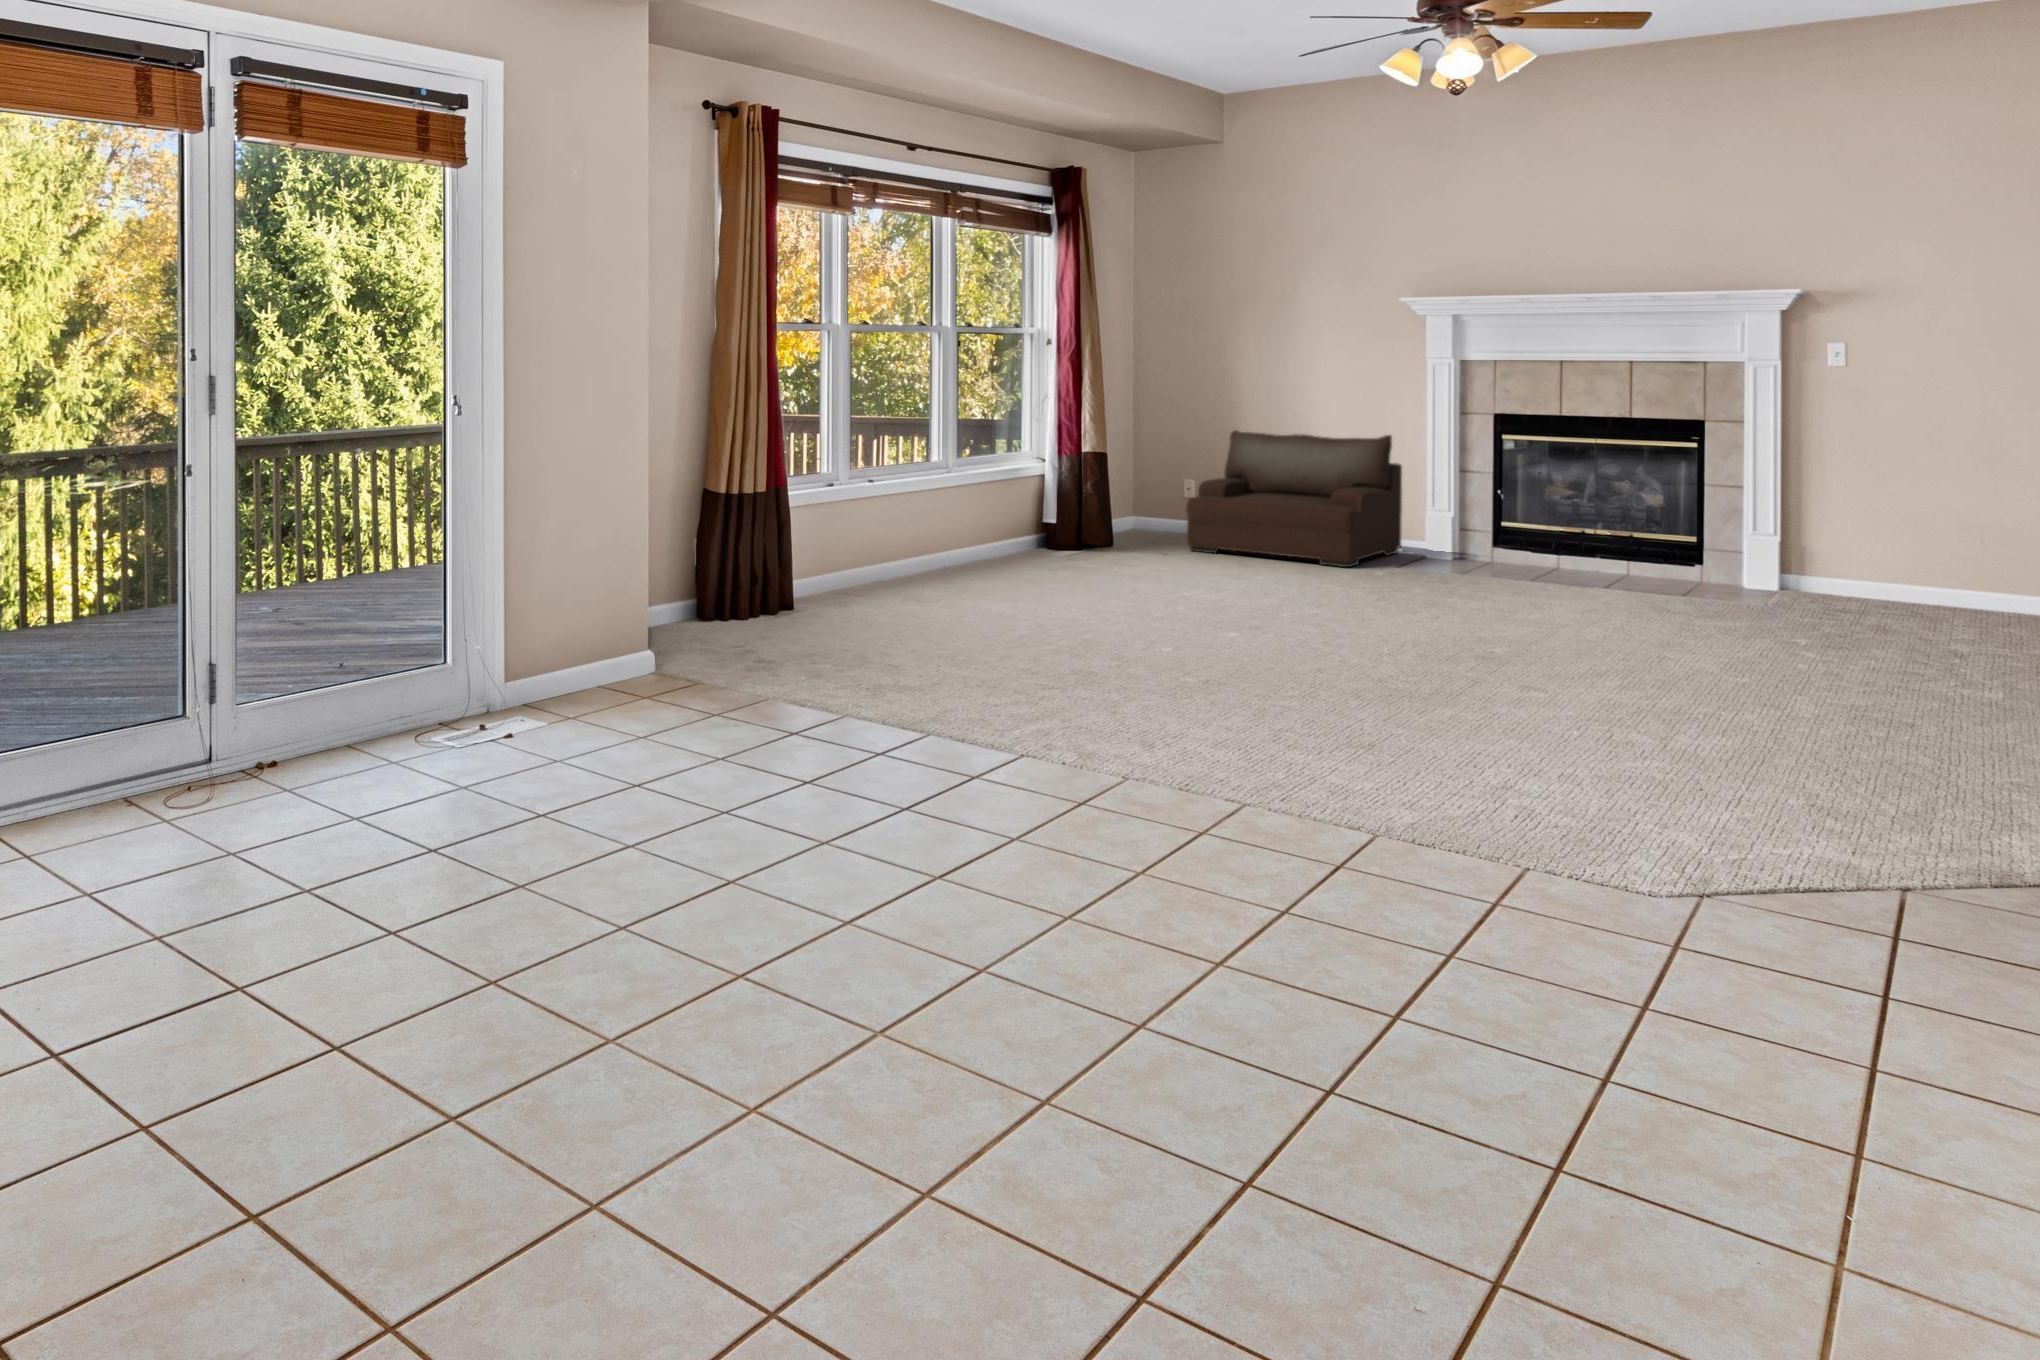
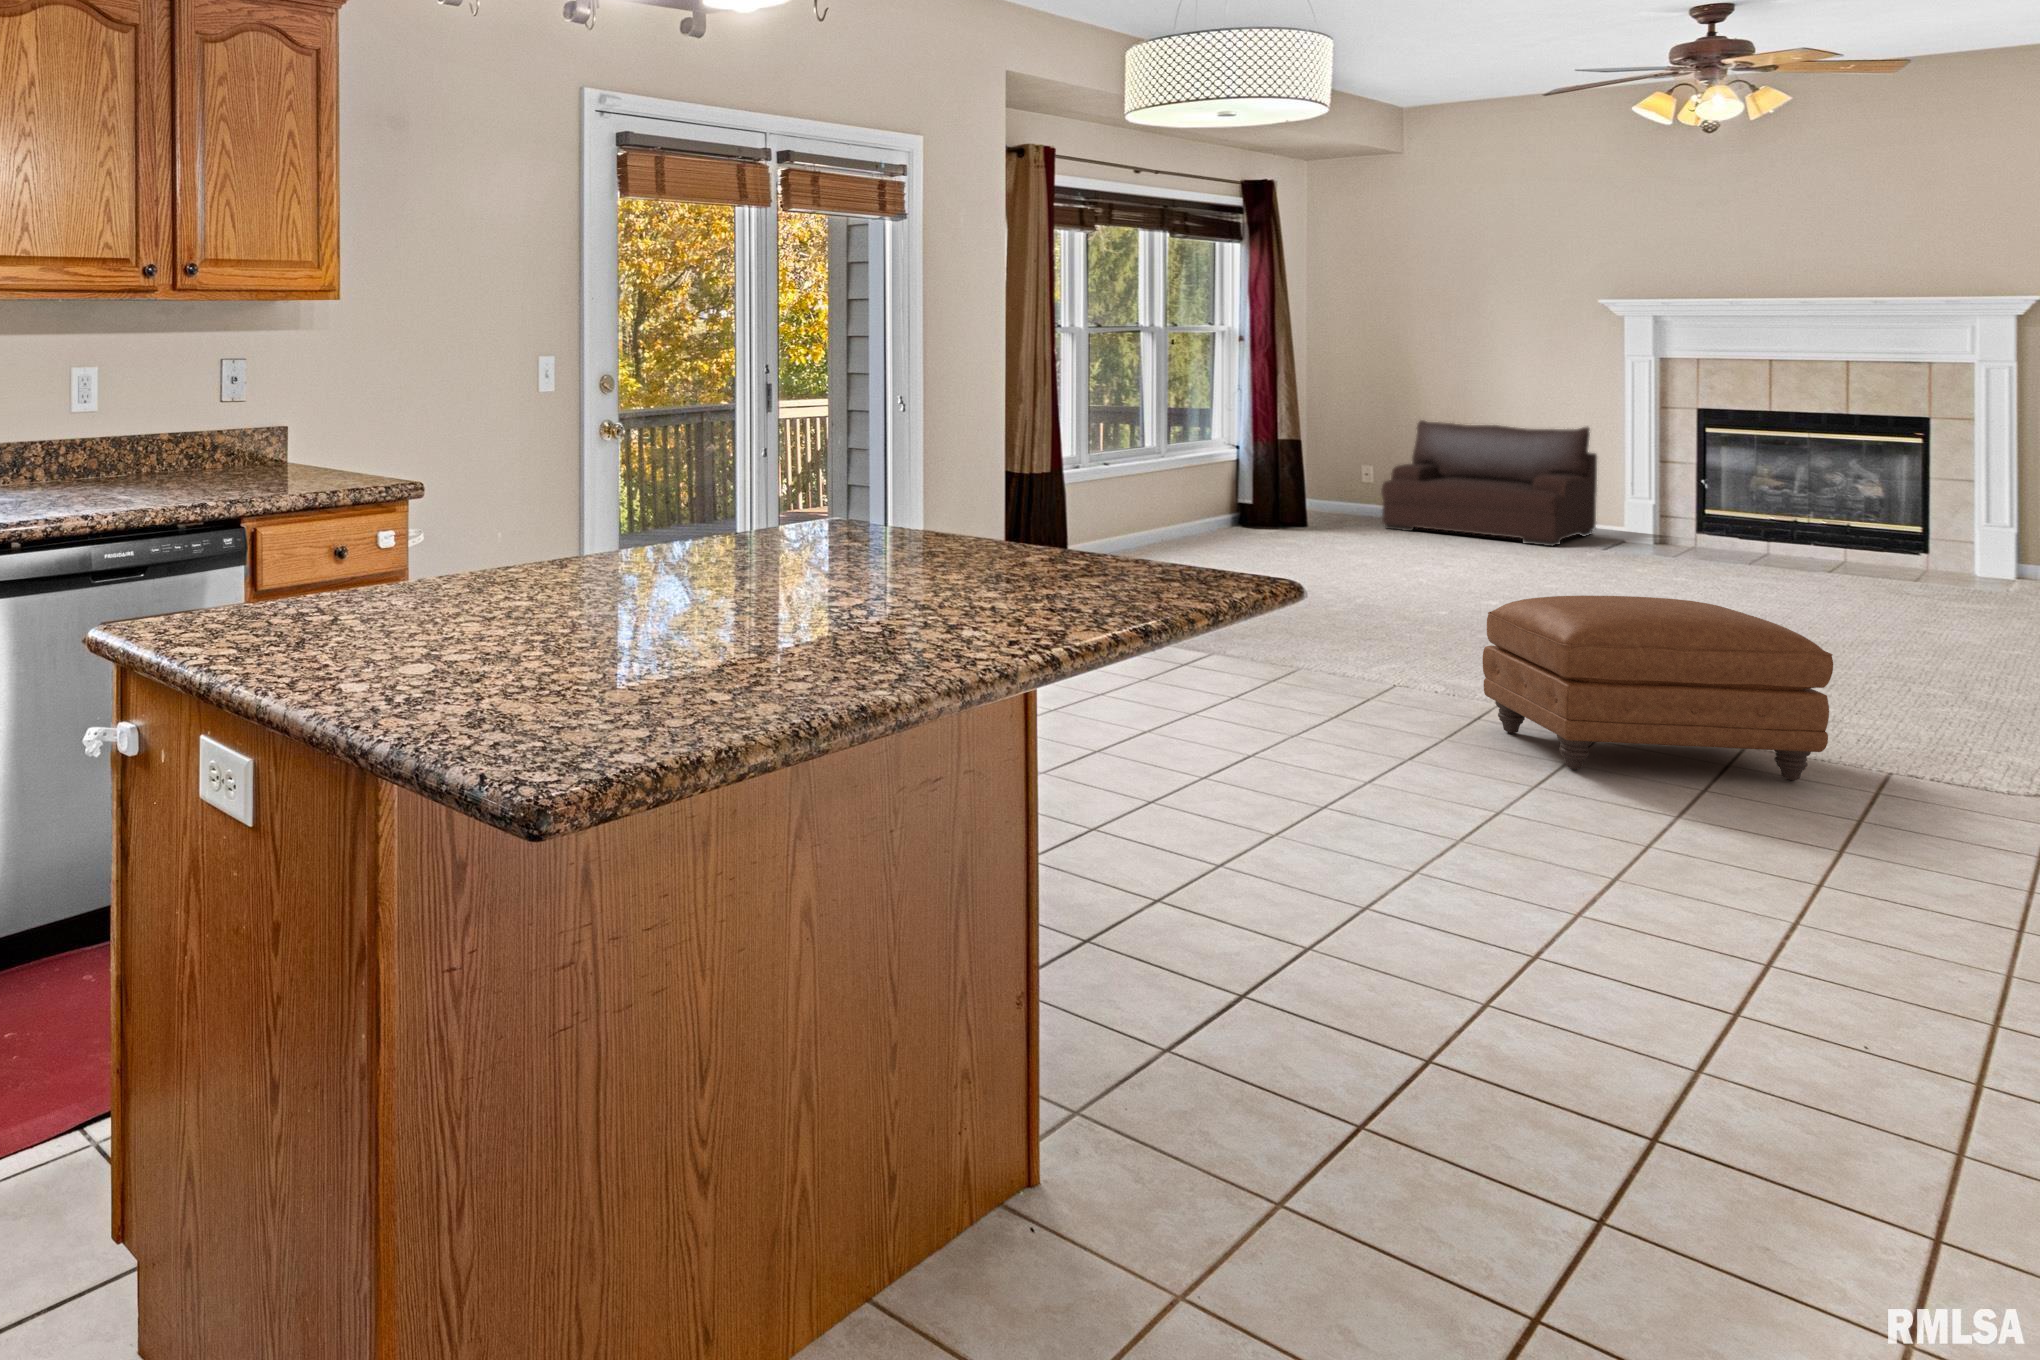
ottoman: none [1091,643,1455,883] -> present [1482,596,1833,781]

